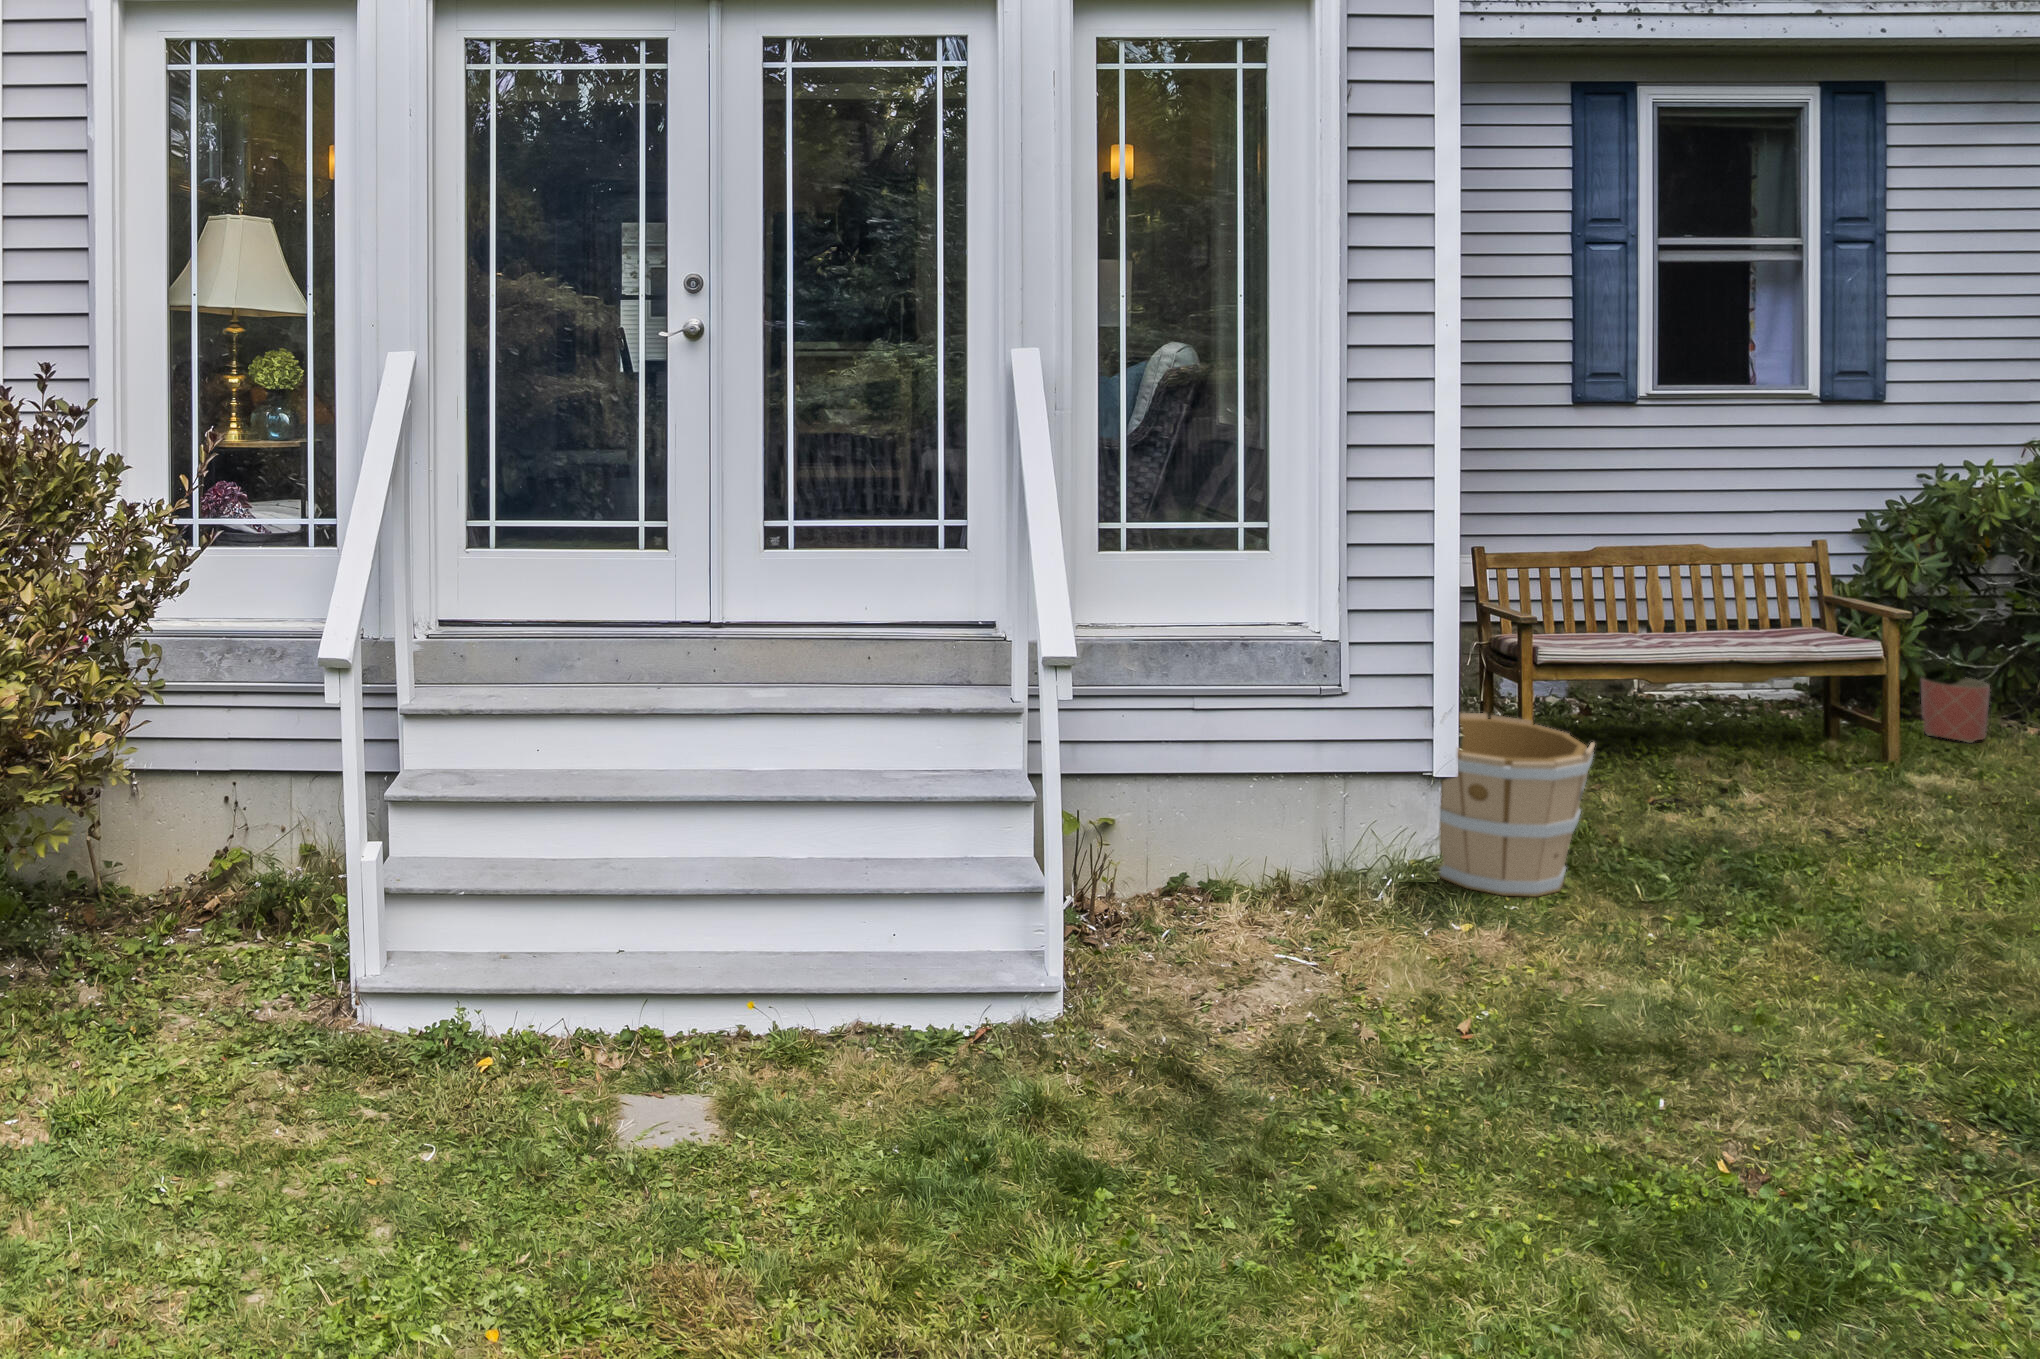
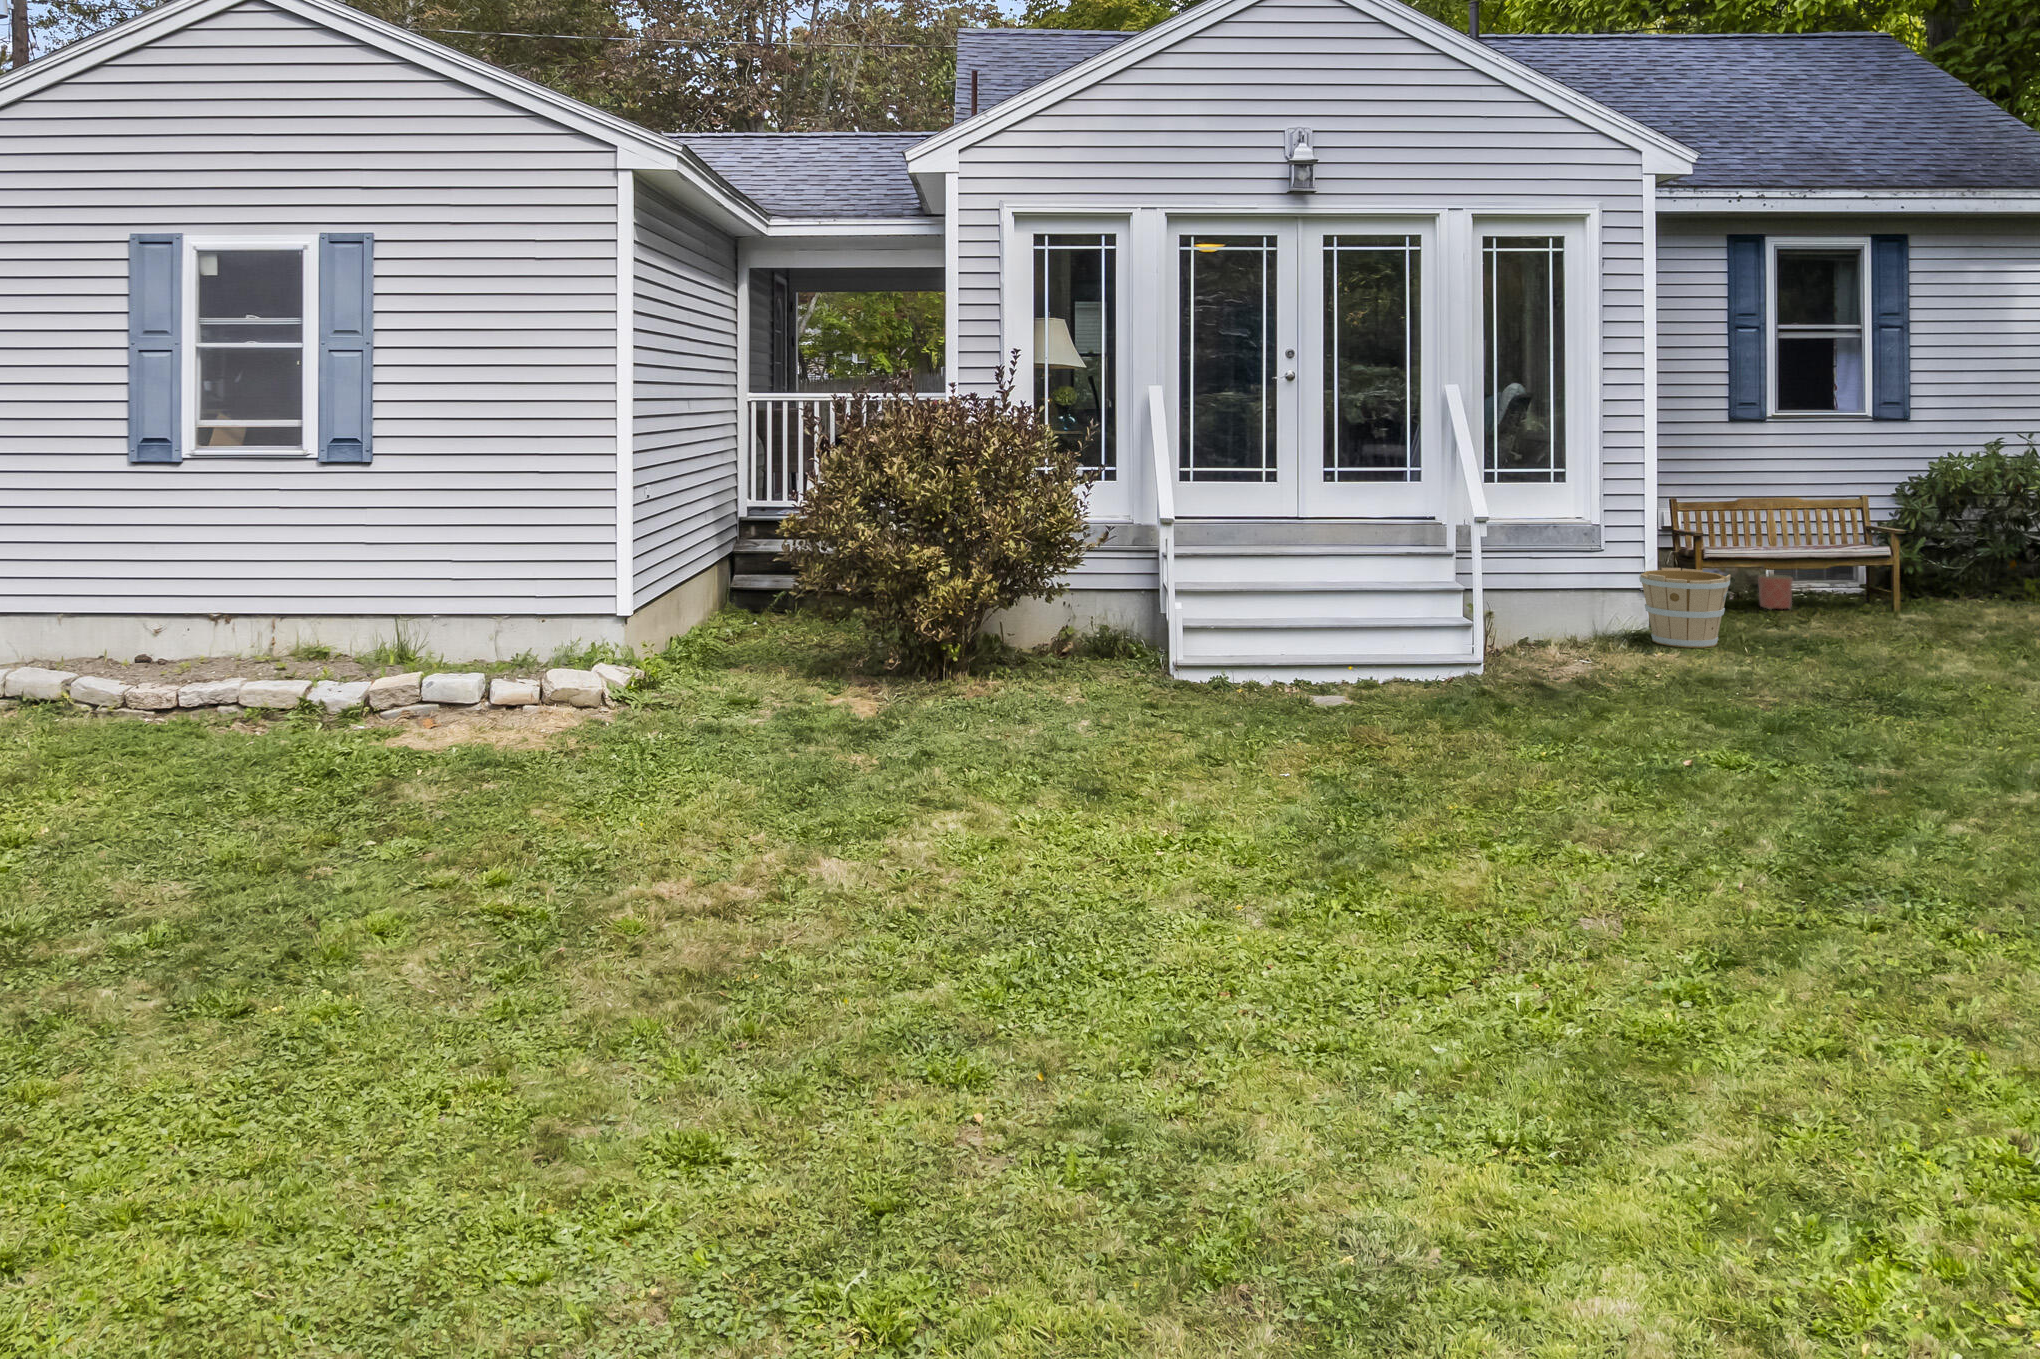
planter: present [1921,677,1990,743] -> present [1759,575,1793,609]

